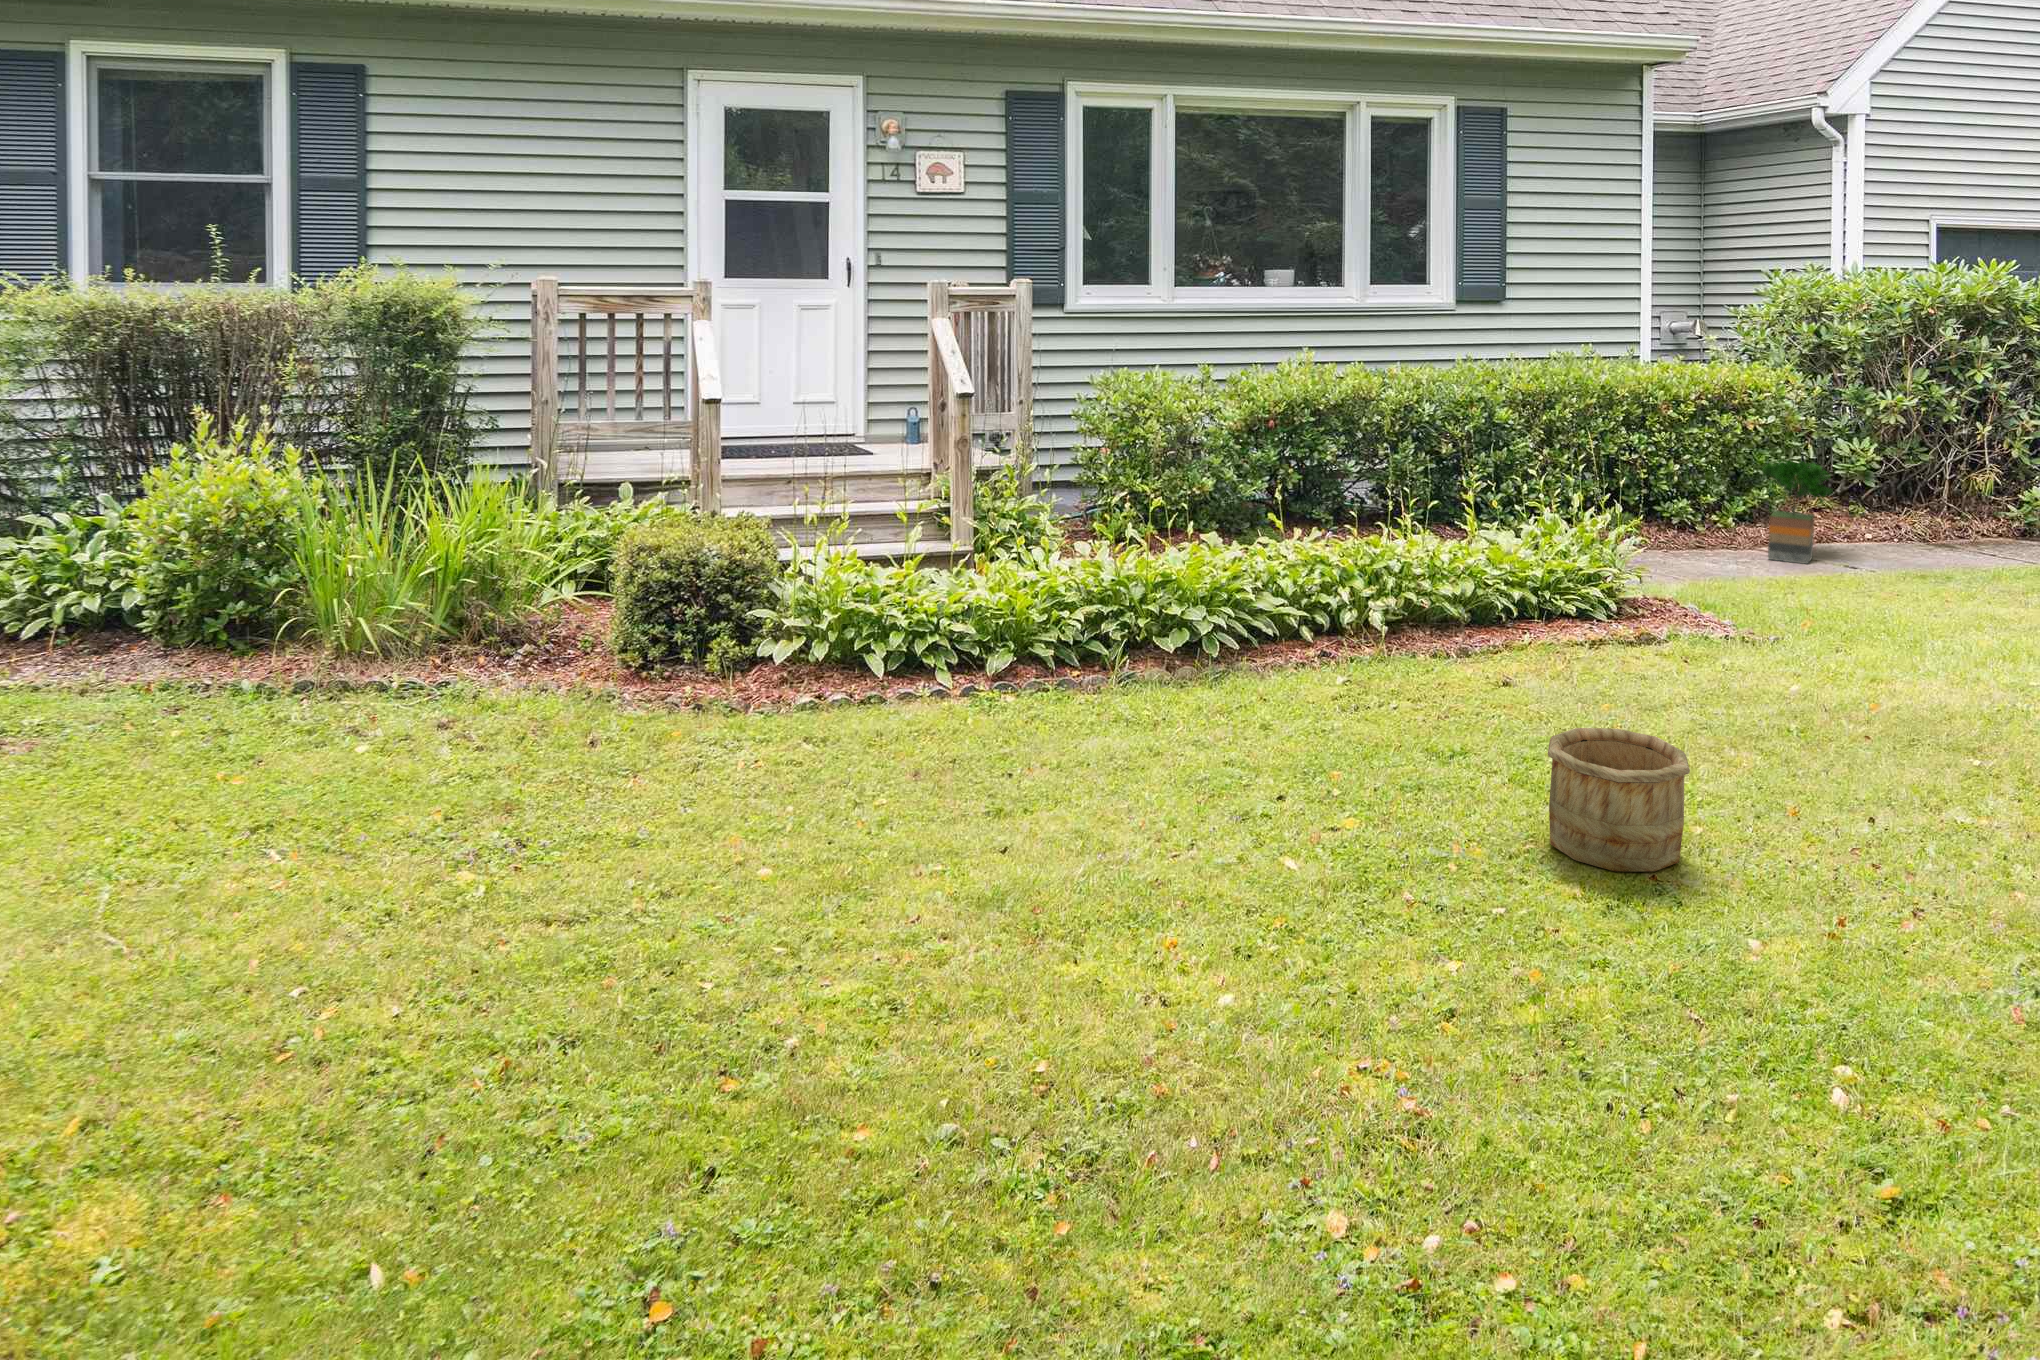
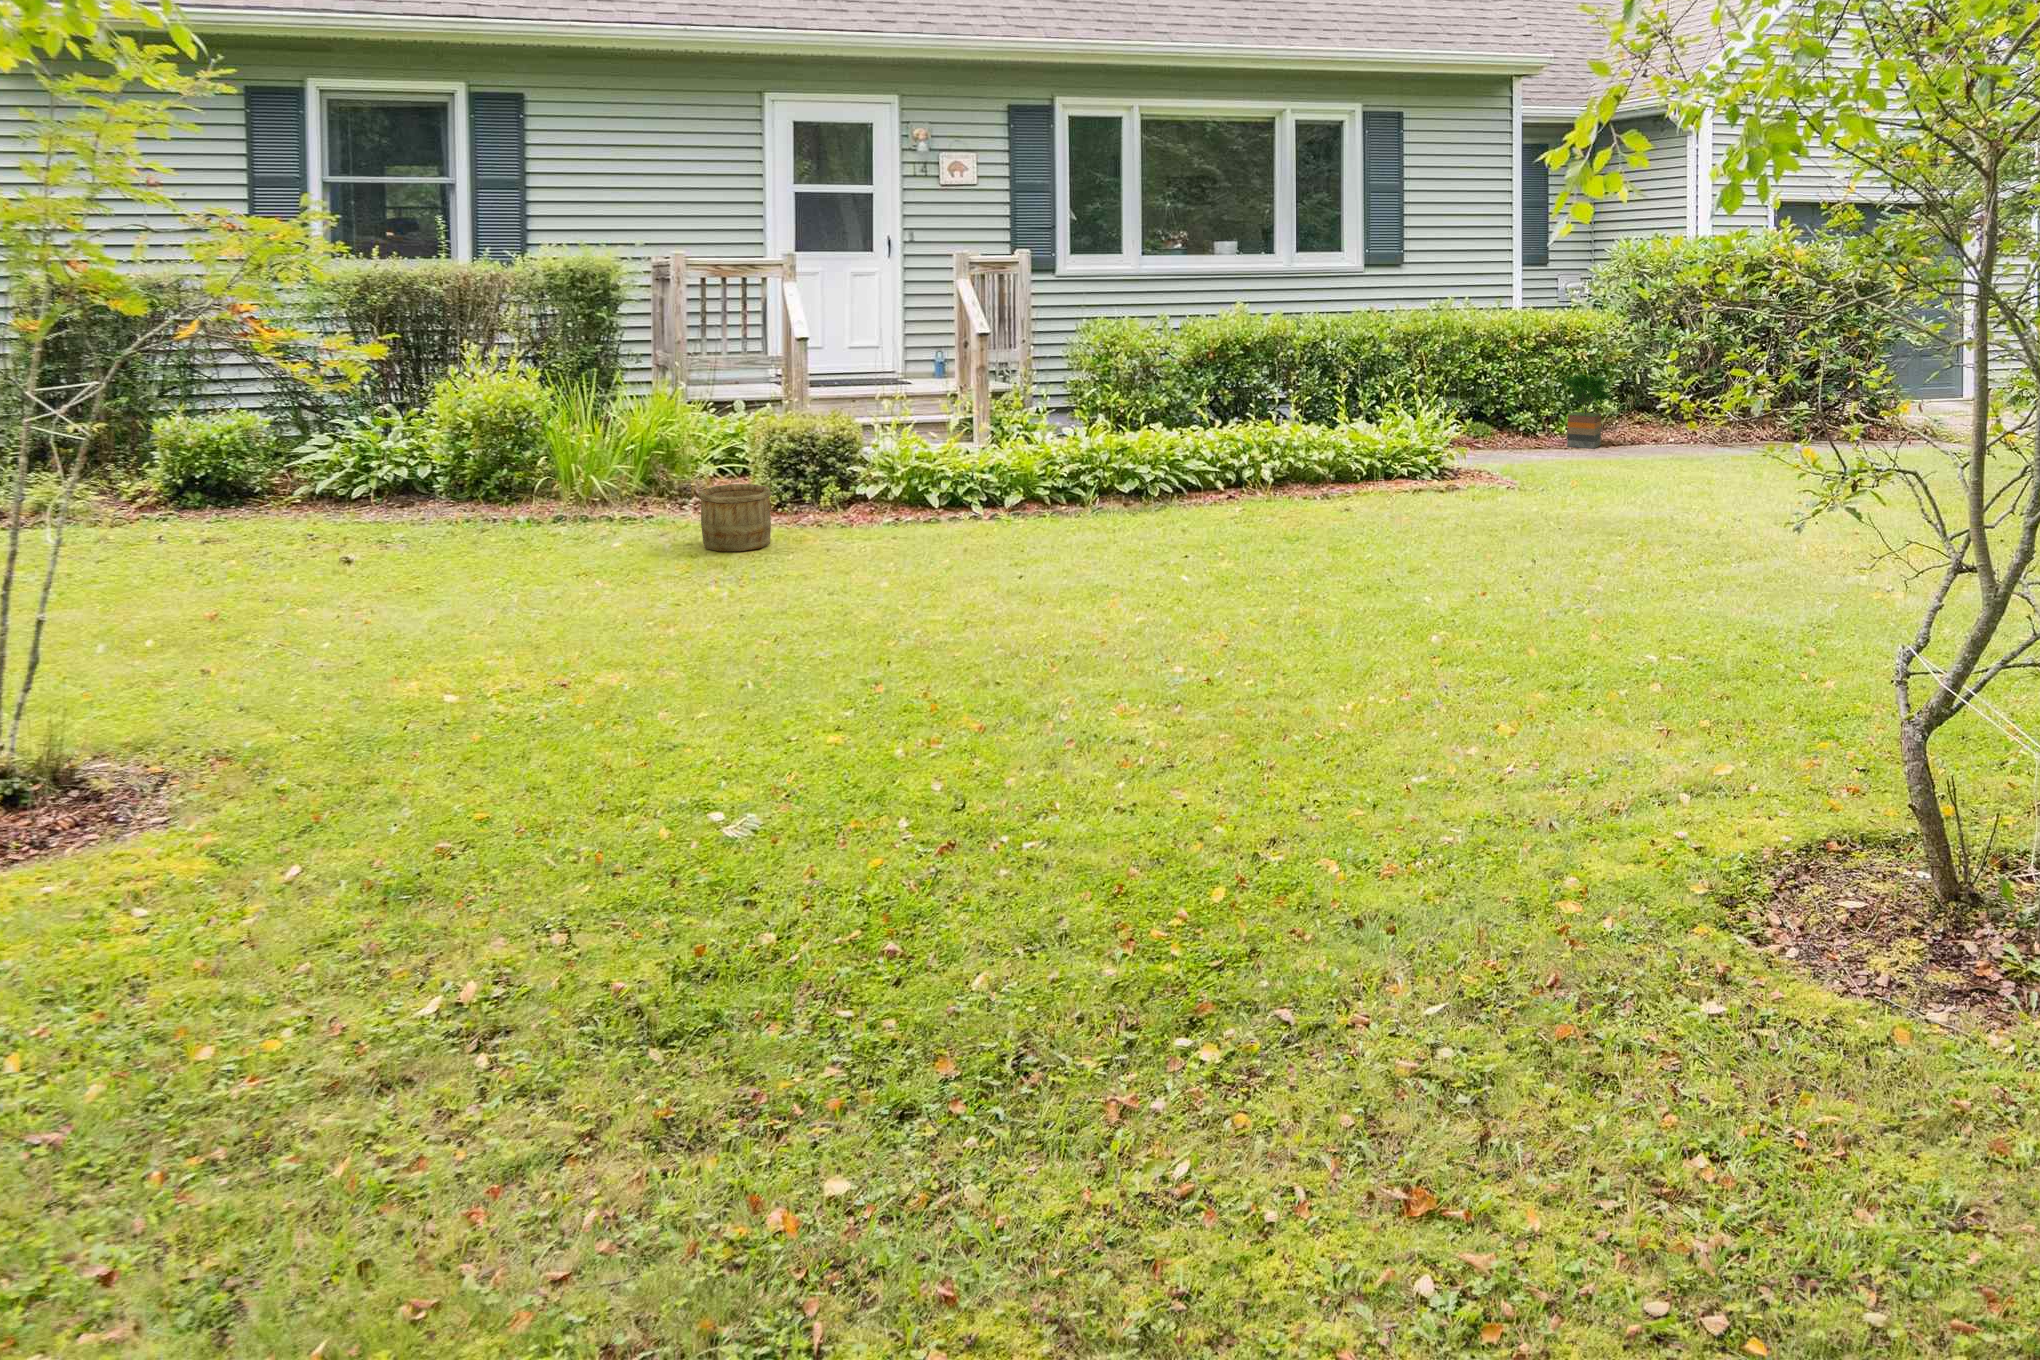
wooden bucket: present [1548,728,1690,871] -> present [698,484,772,551]

